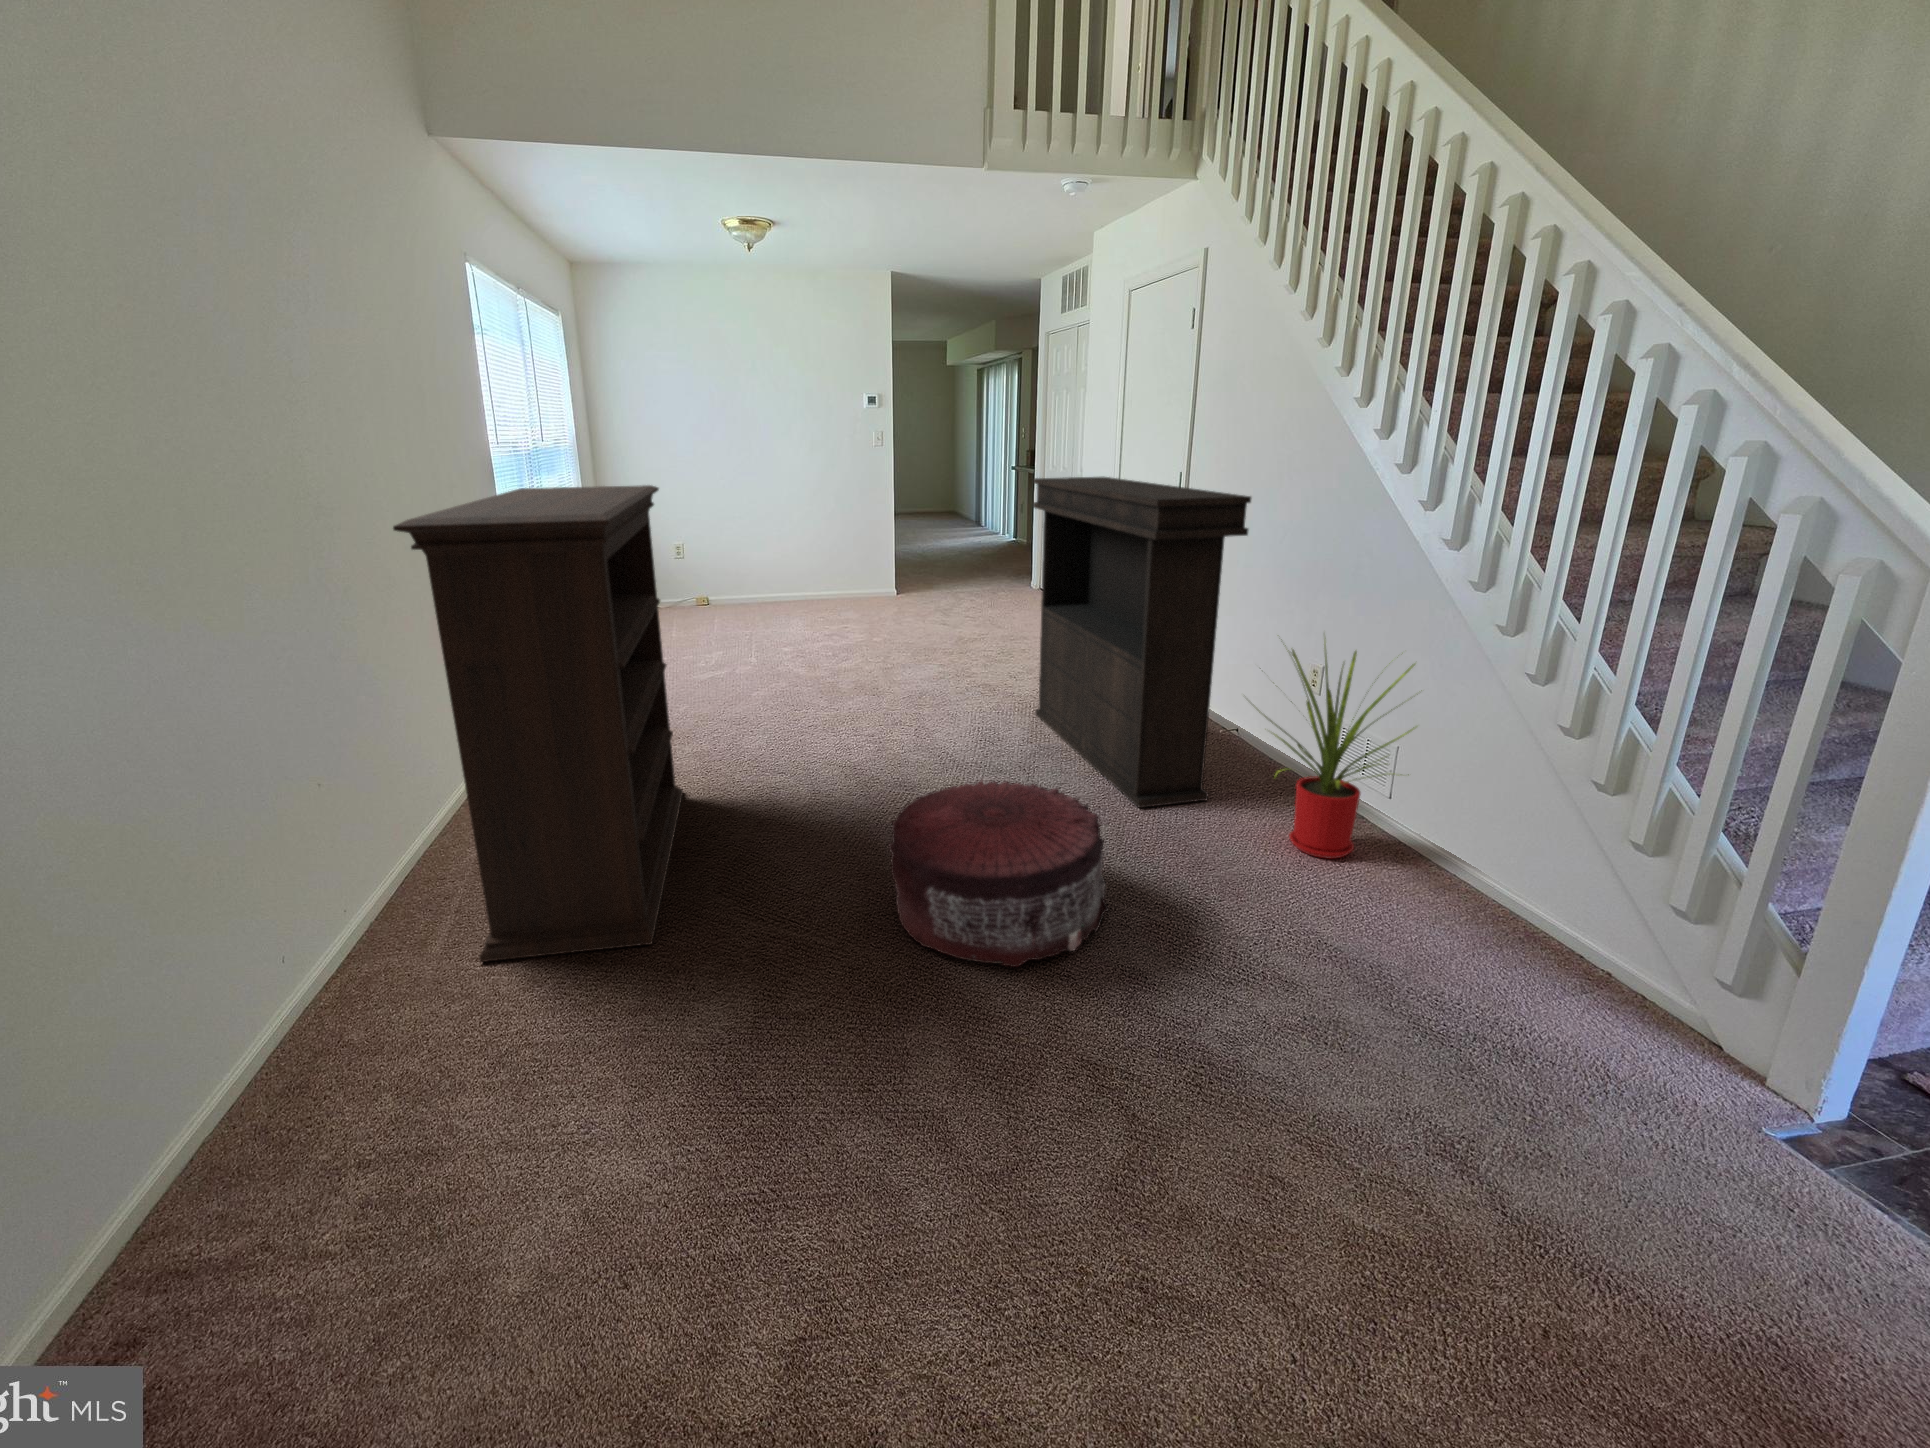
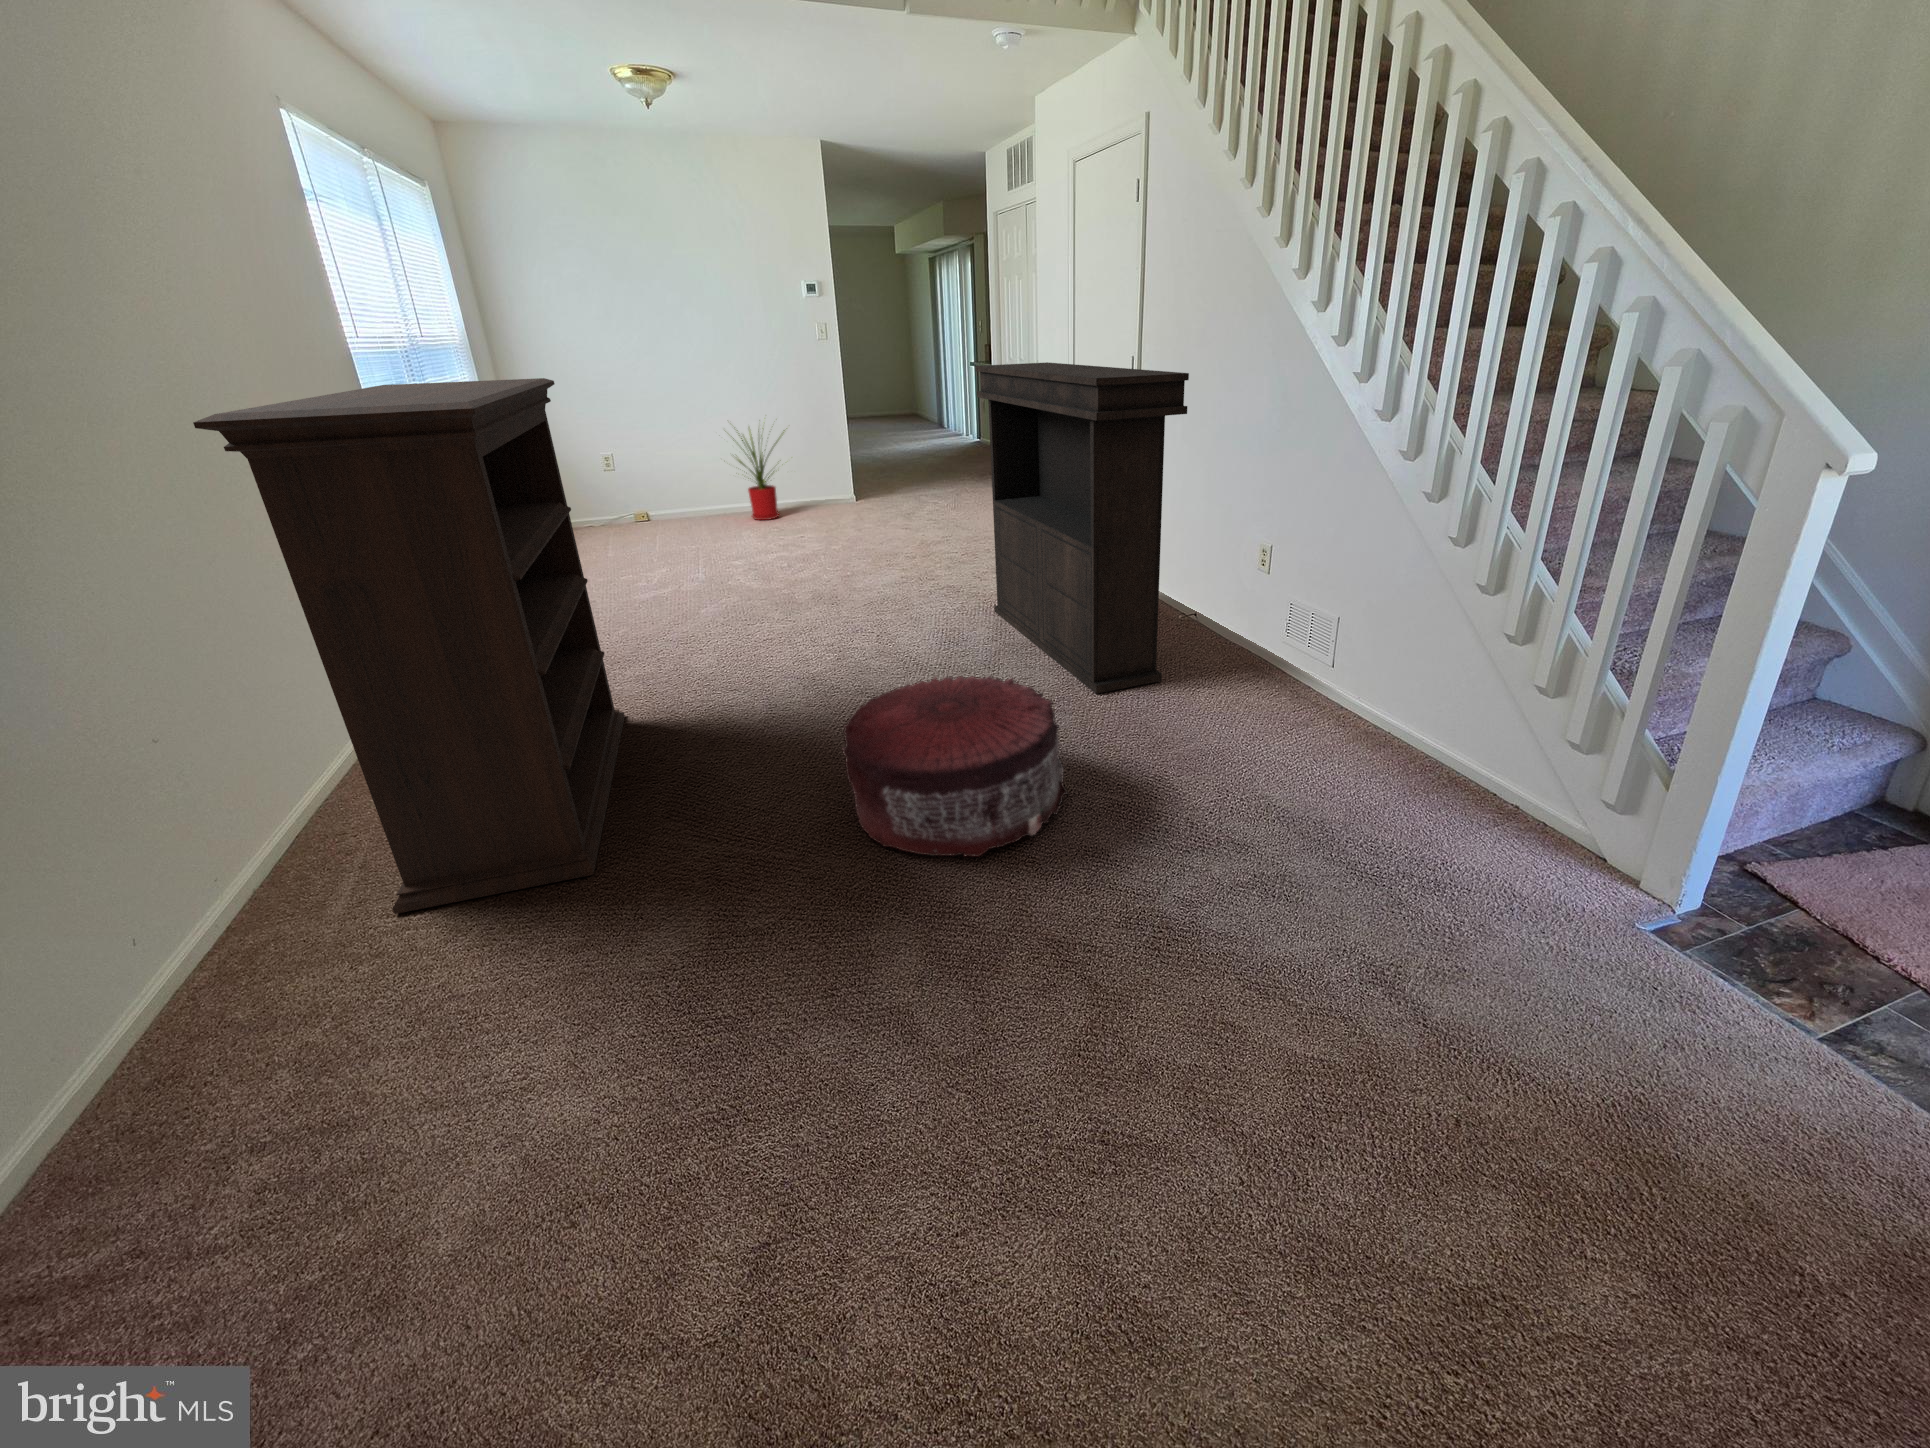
house plant: present [1257,644,1416,859] -> present [733,428,787,520]

